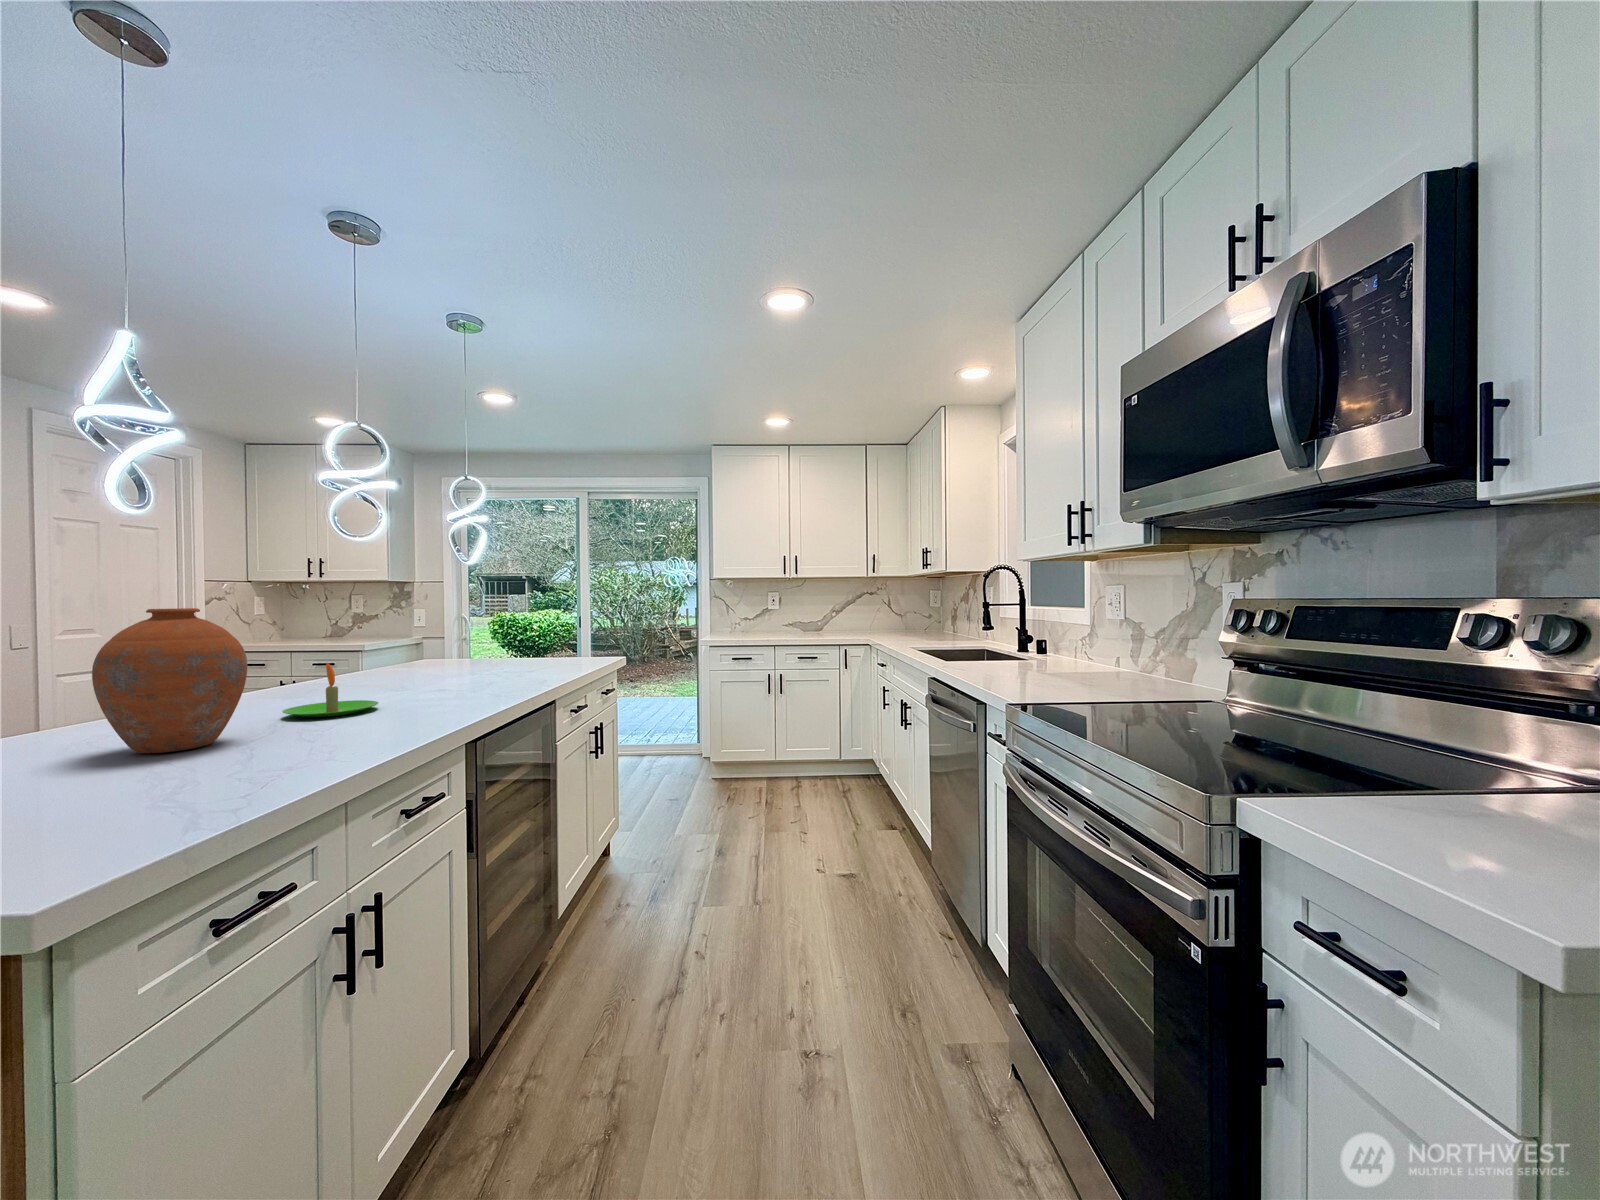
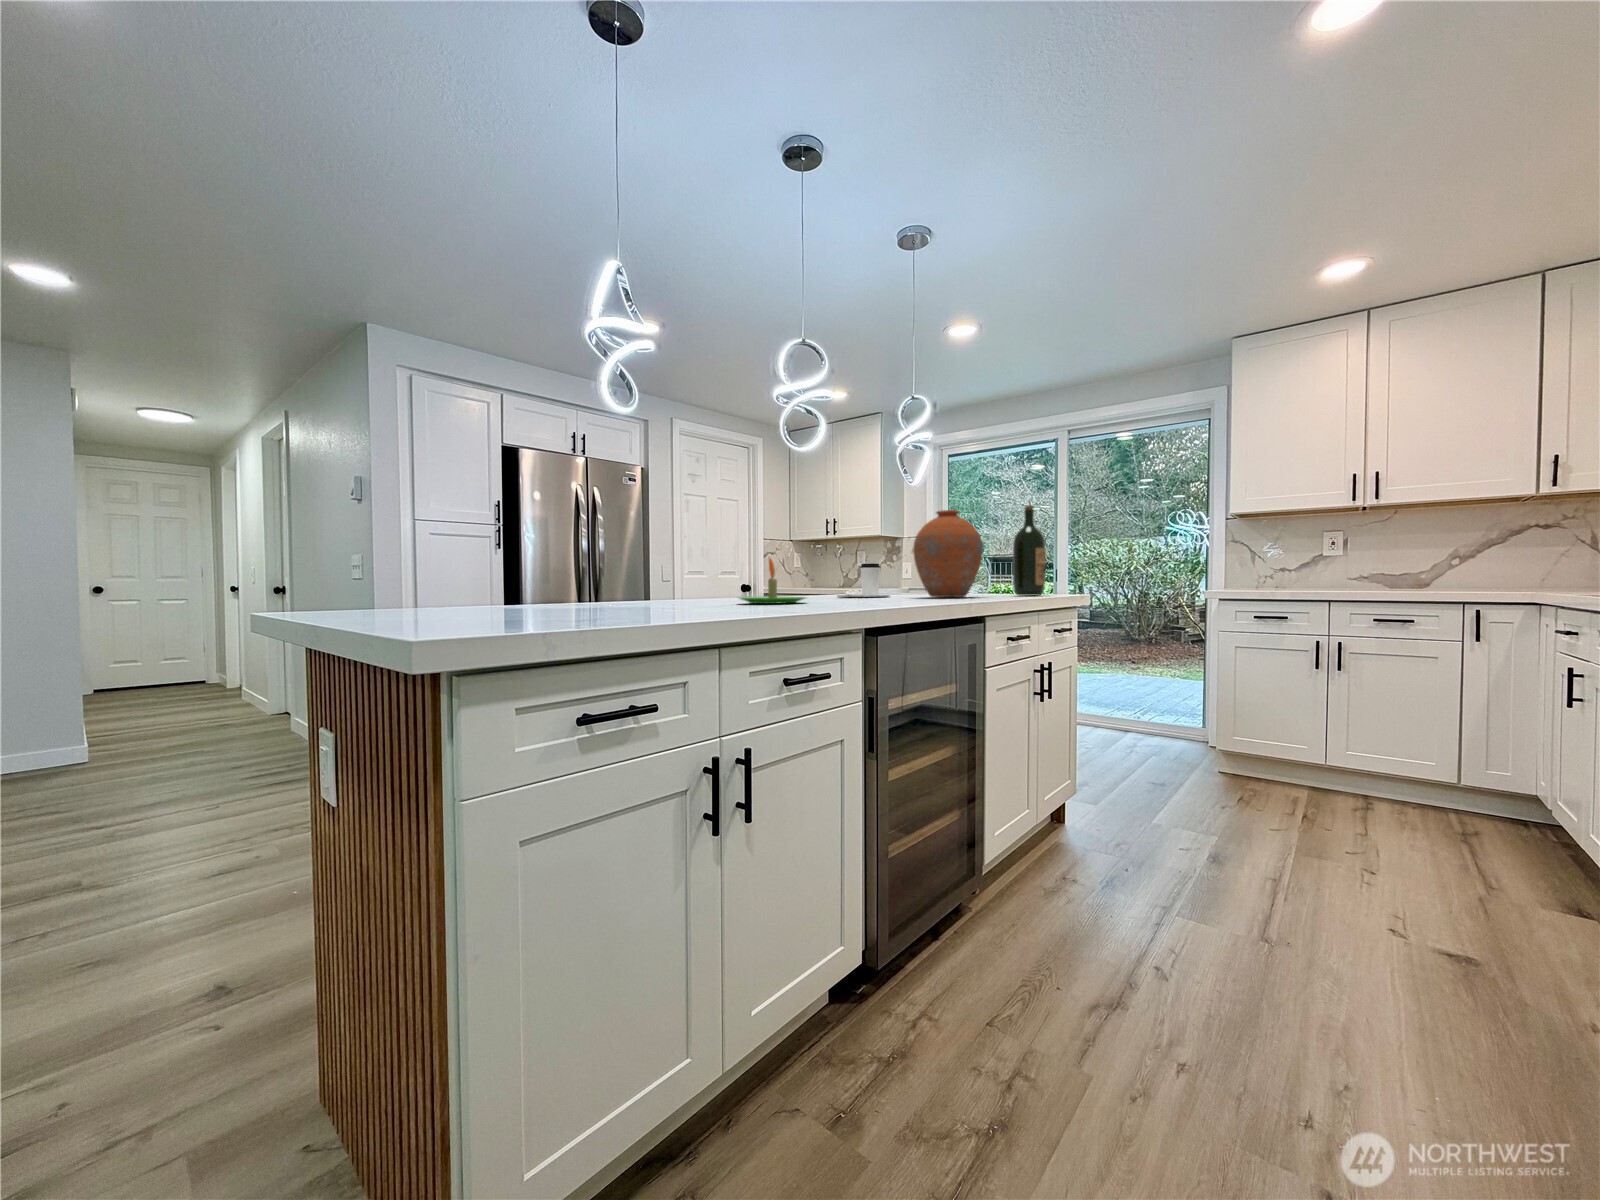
wine bottle: none [572,593,600,671] -> present [1013,505,1046,596]
vase: present [92,608,247,753] -> present [913,510,983,597]
coffee cup: none [384,646,450,684] -> present [837,563,890,597]

